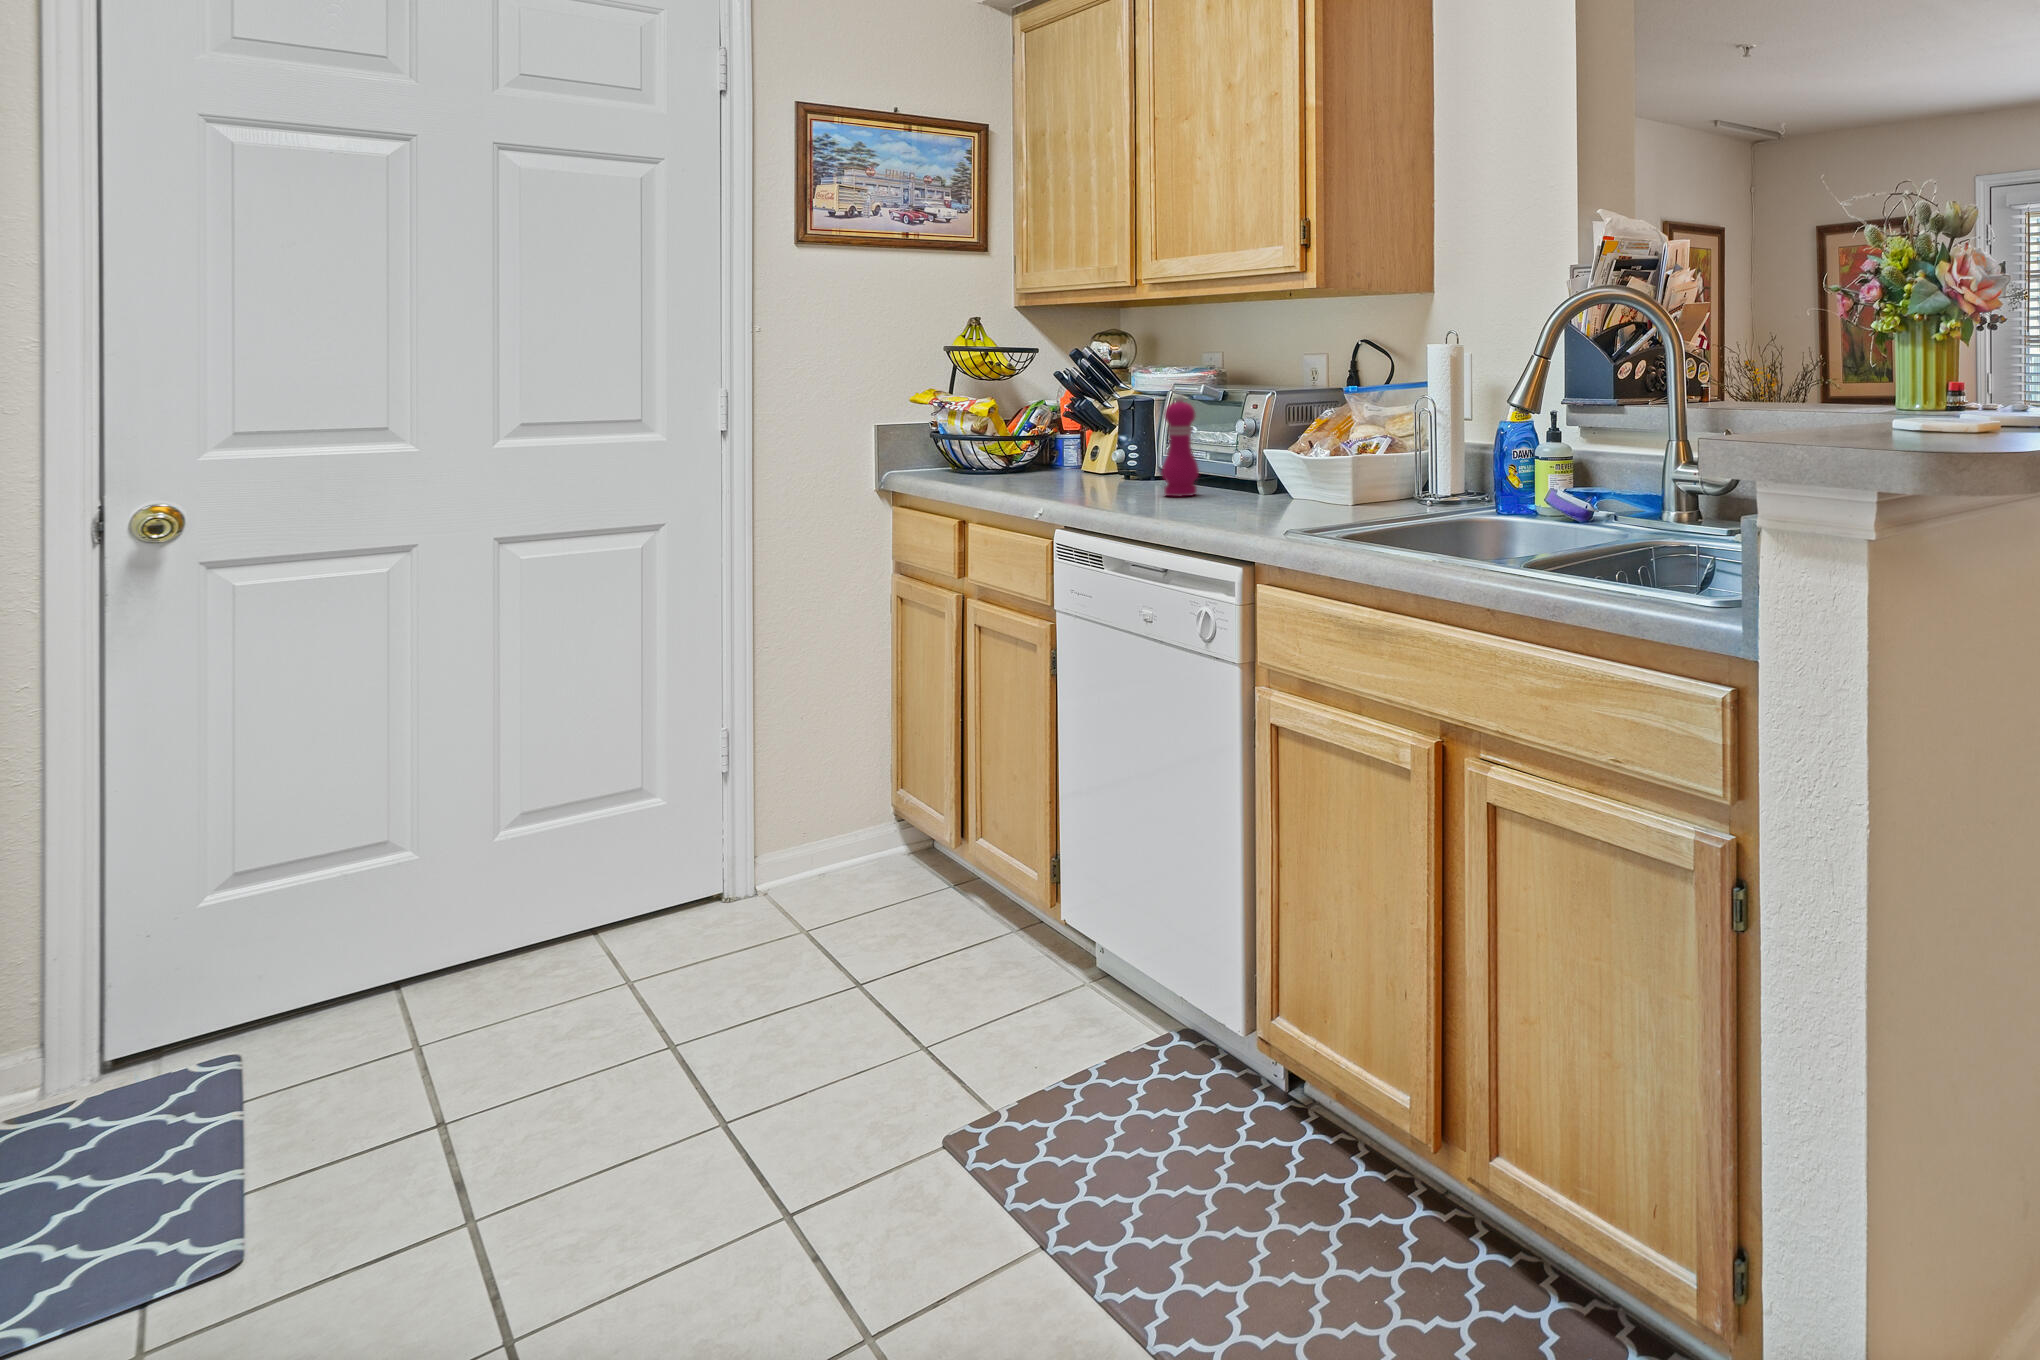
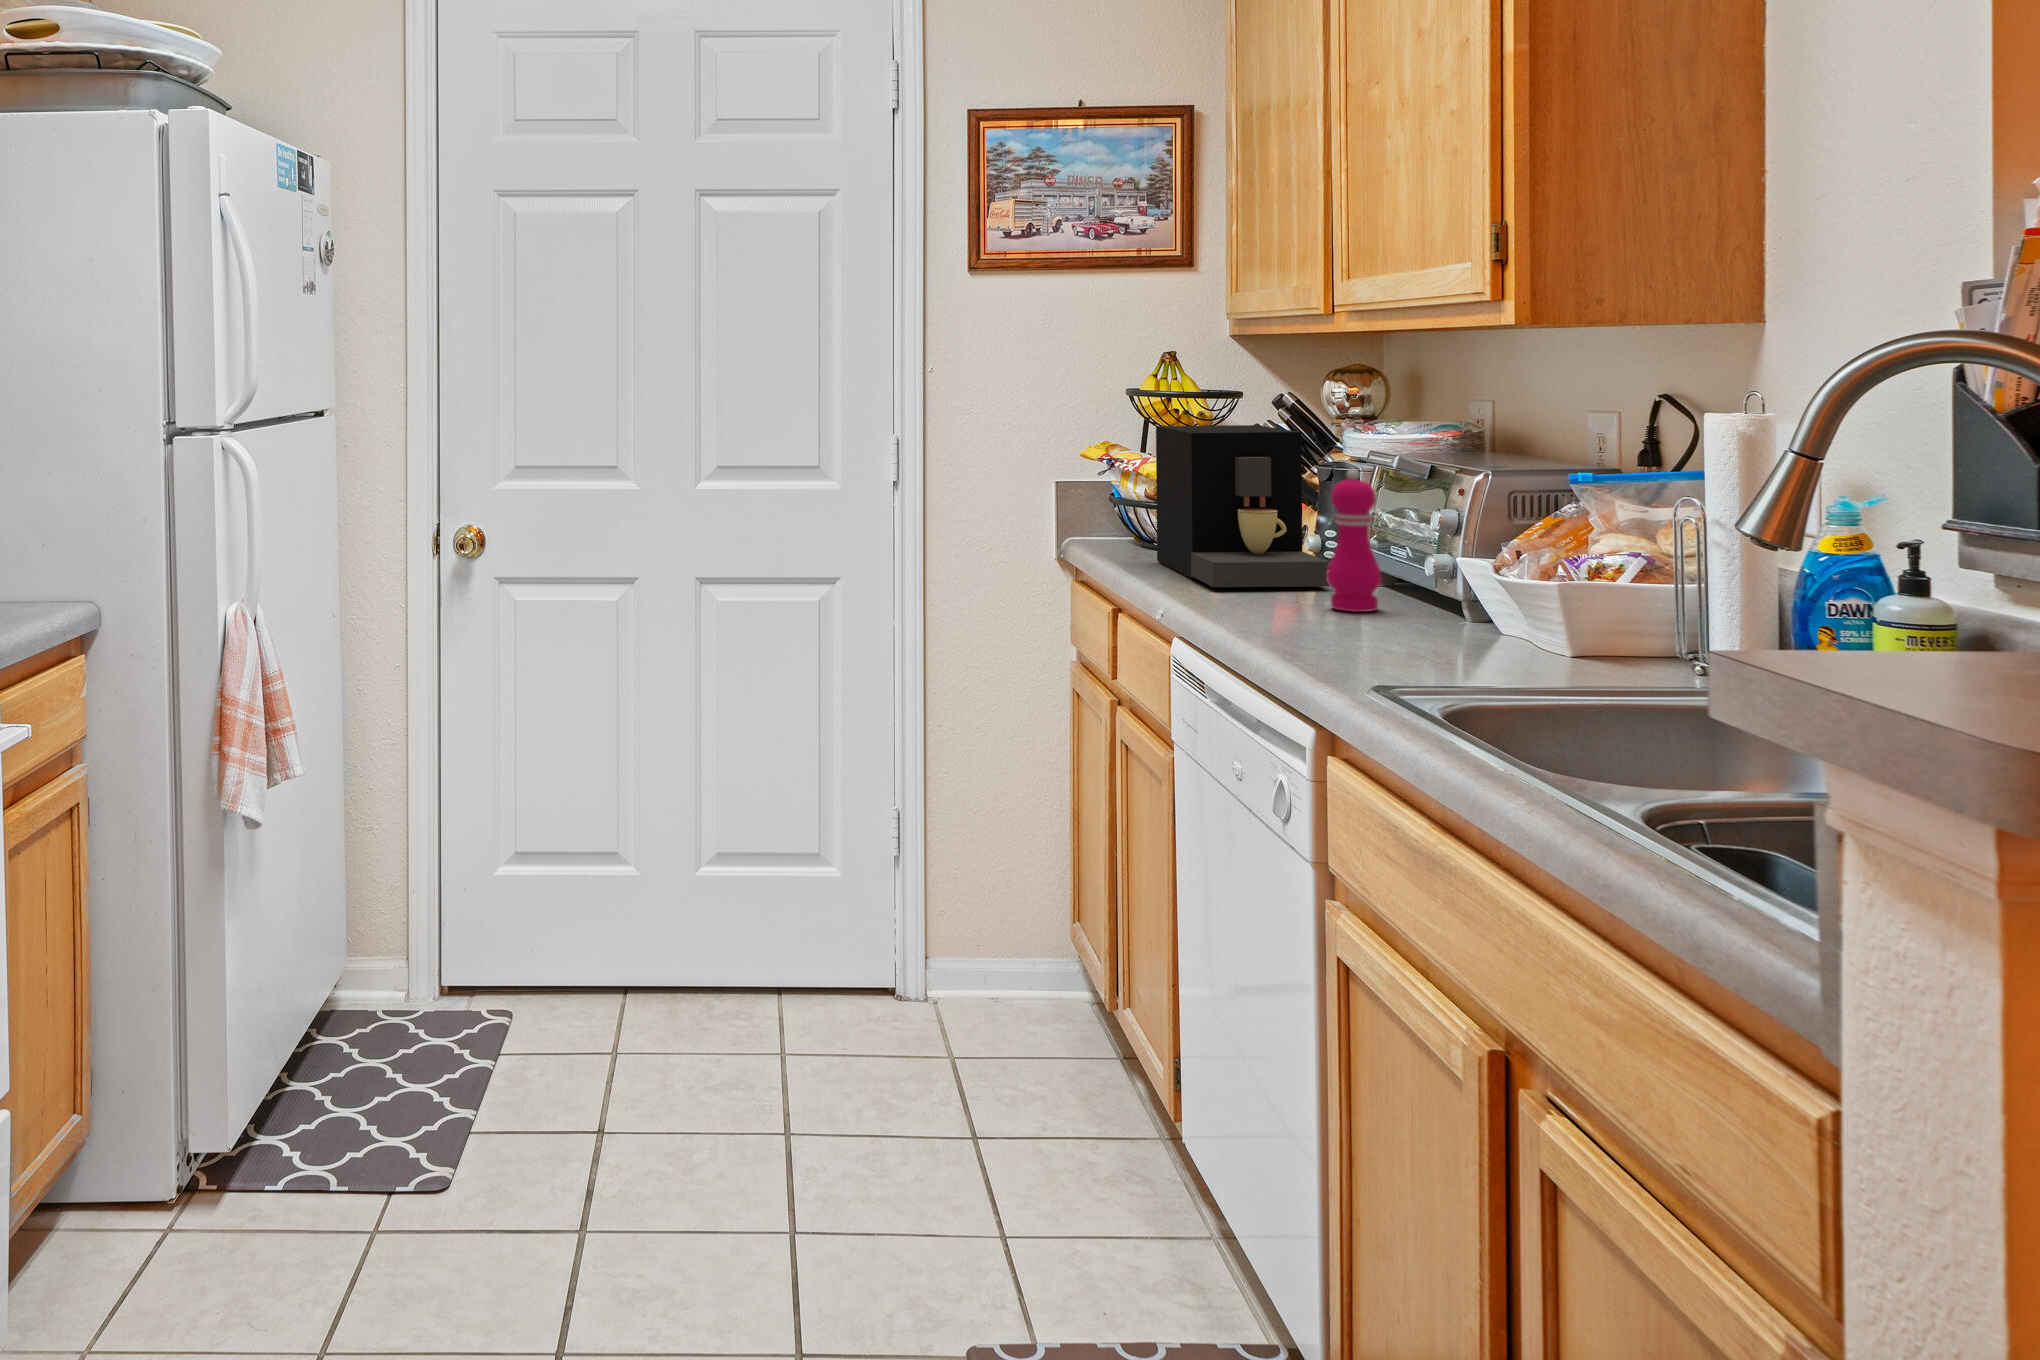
coffee maker: none [988,372,1146,492] -> present [1156,425,1330,587]

